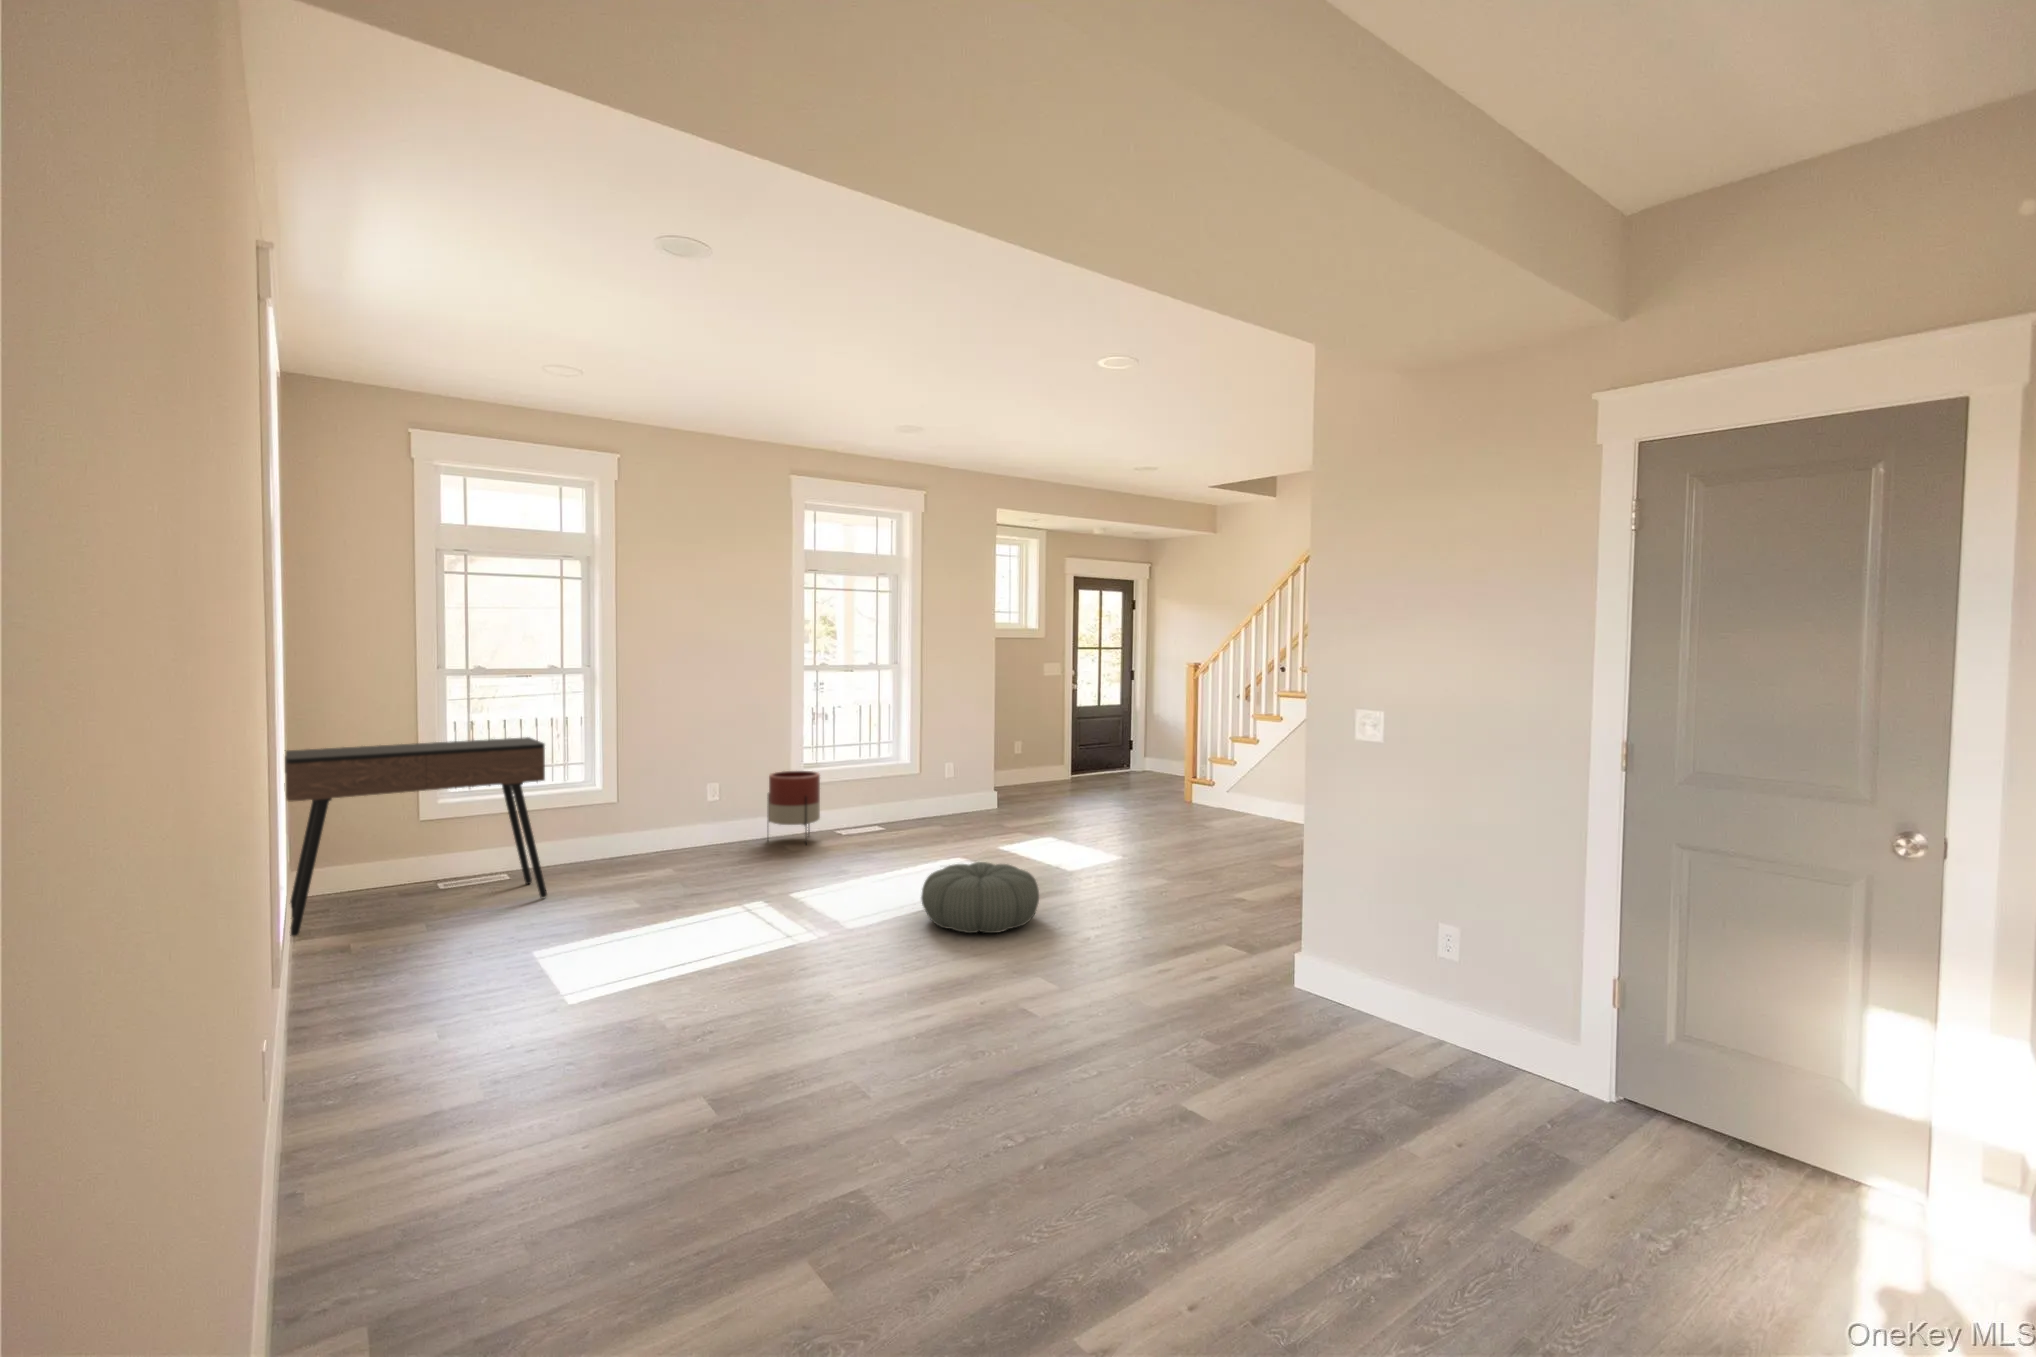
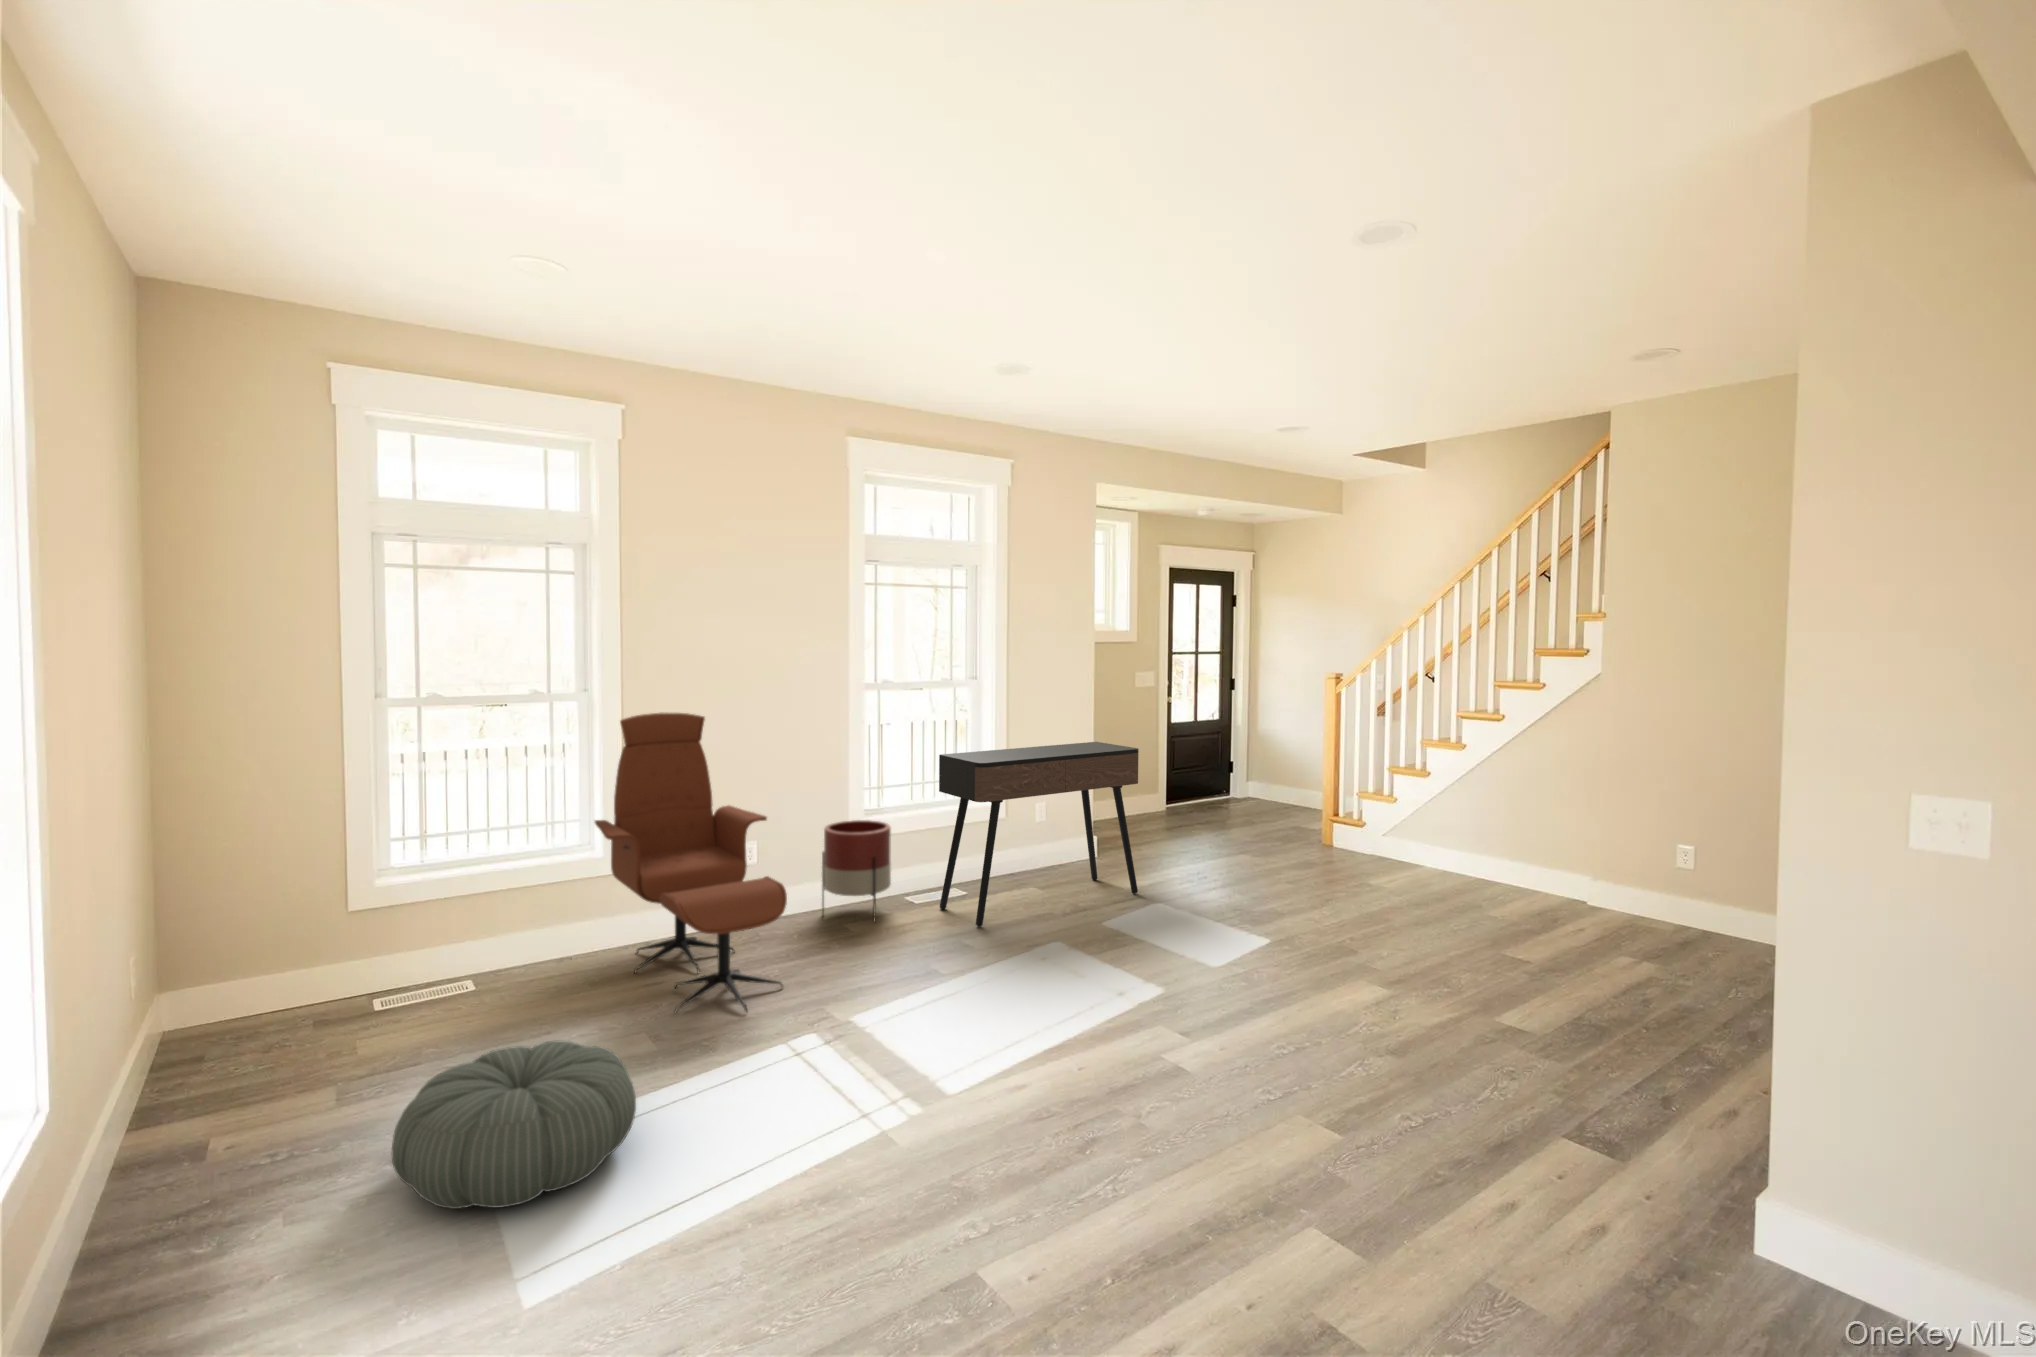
lounge chair: none [596,685,733,891] -> present [595,713,787,1013]
console table: present [285,737,547,936] -> present [939,742,1139,927]
pouf: present [921,862,1039,933] -> present [392,1041,636,1209]

